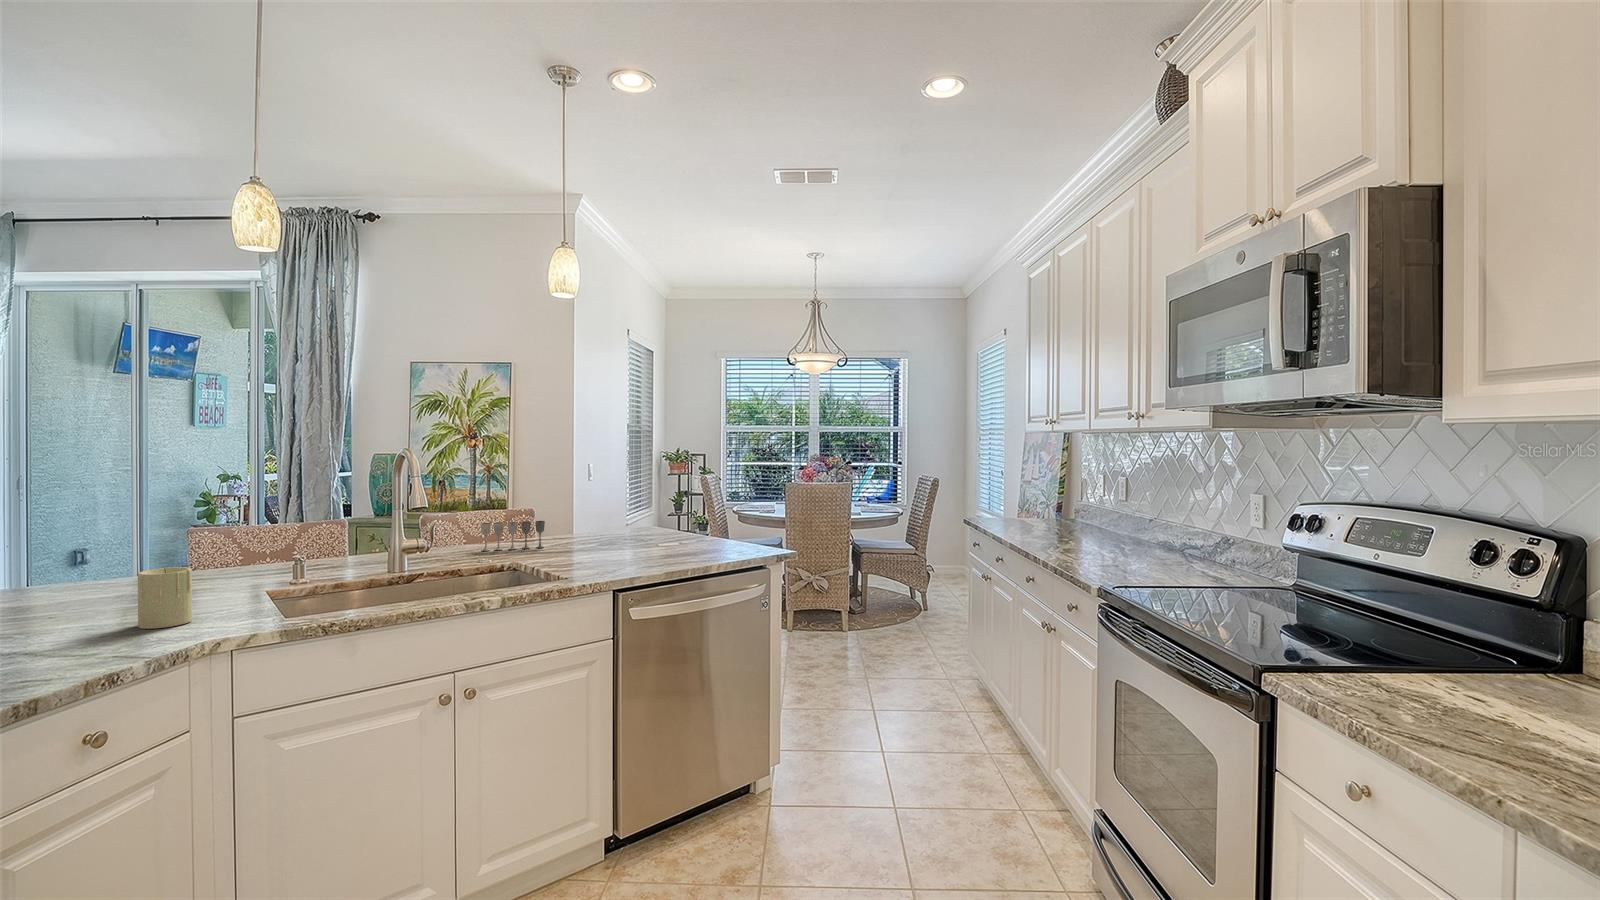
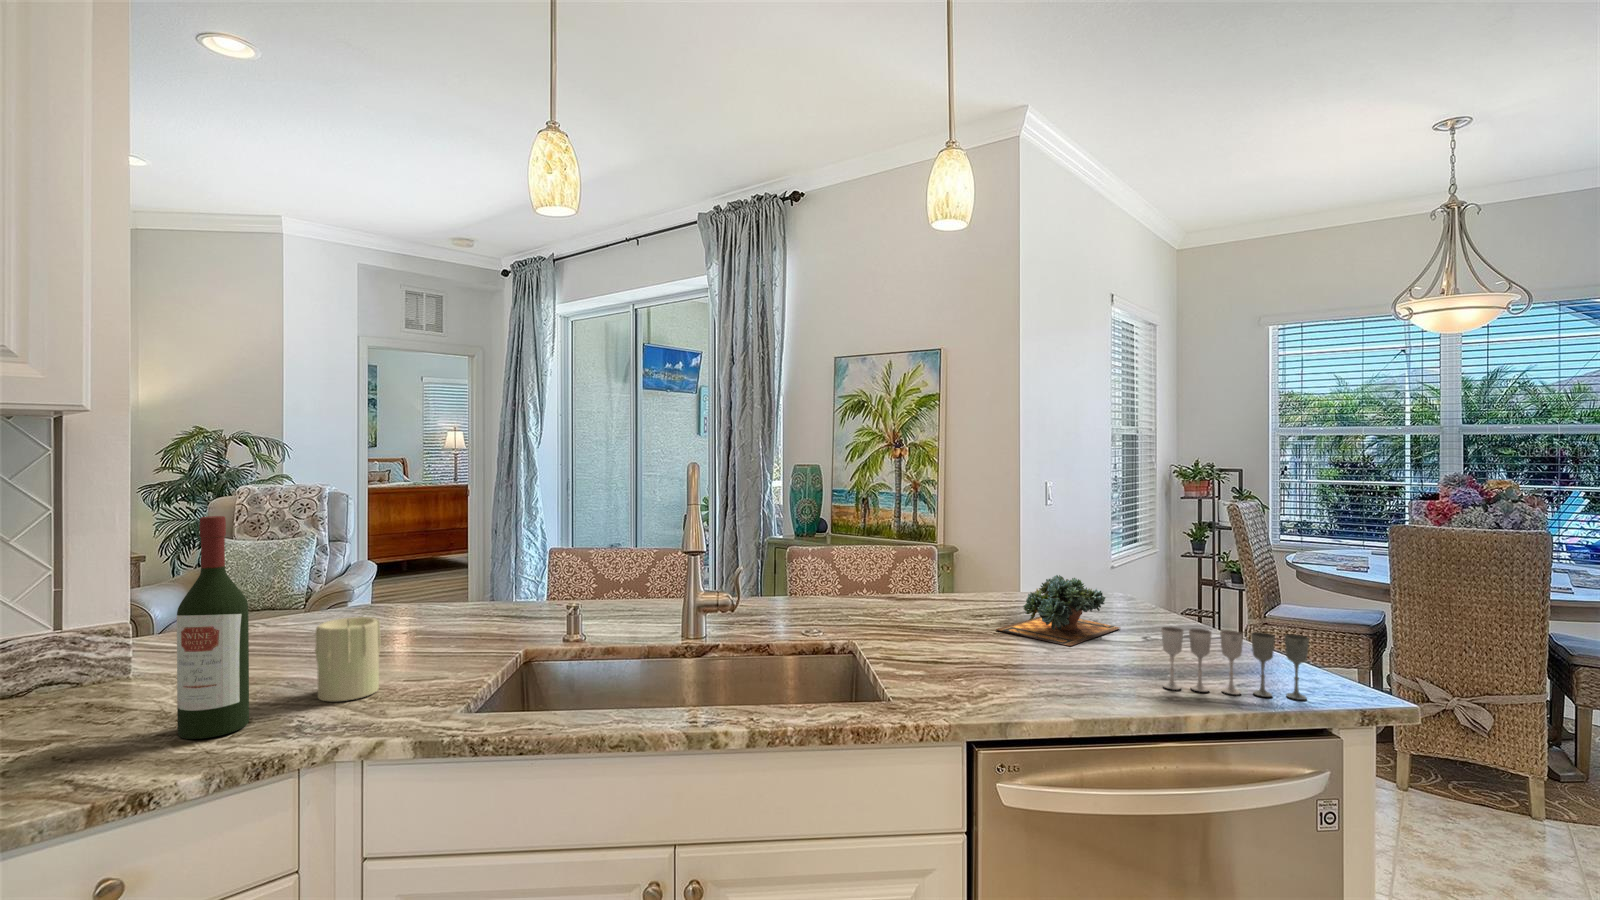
wine bottle: none [57,490,120,655] -> present [177,516,249,739]
succulent plant: none [601,513,668,550] -> present [996,575,1120,646]
wine glass: present [481,521,545,551] -> present [1161,627,1309,700]

